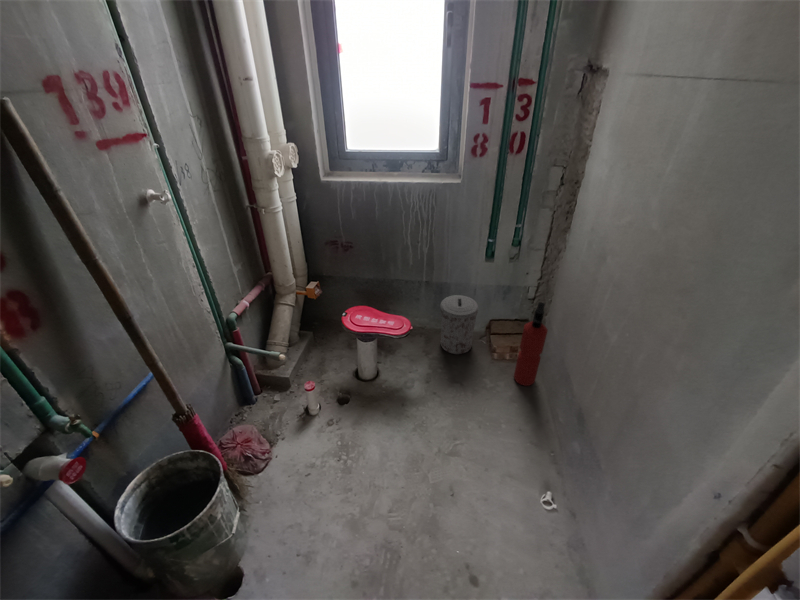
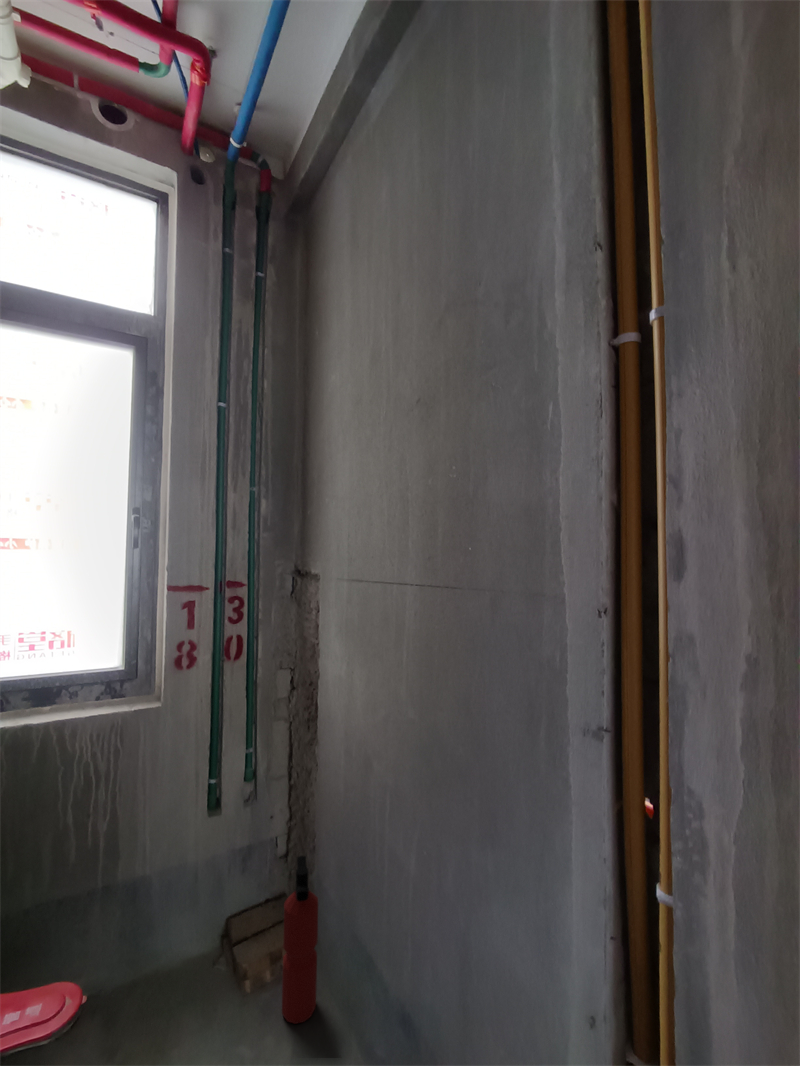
trash can: present [440,295,478,354] -> none [136,889,206,1024]

